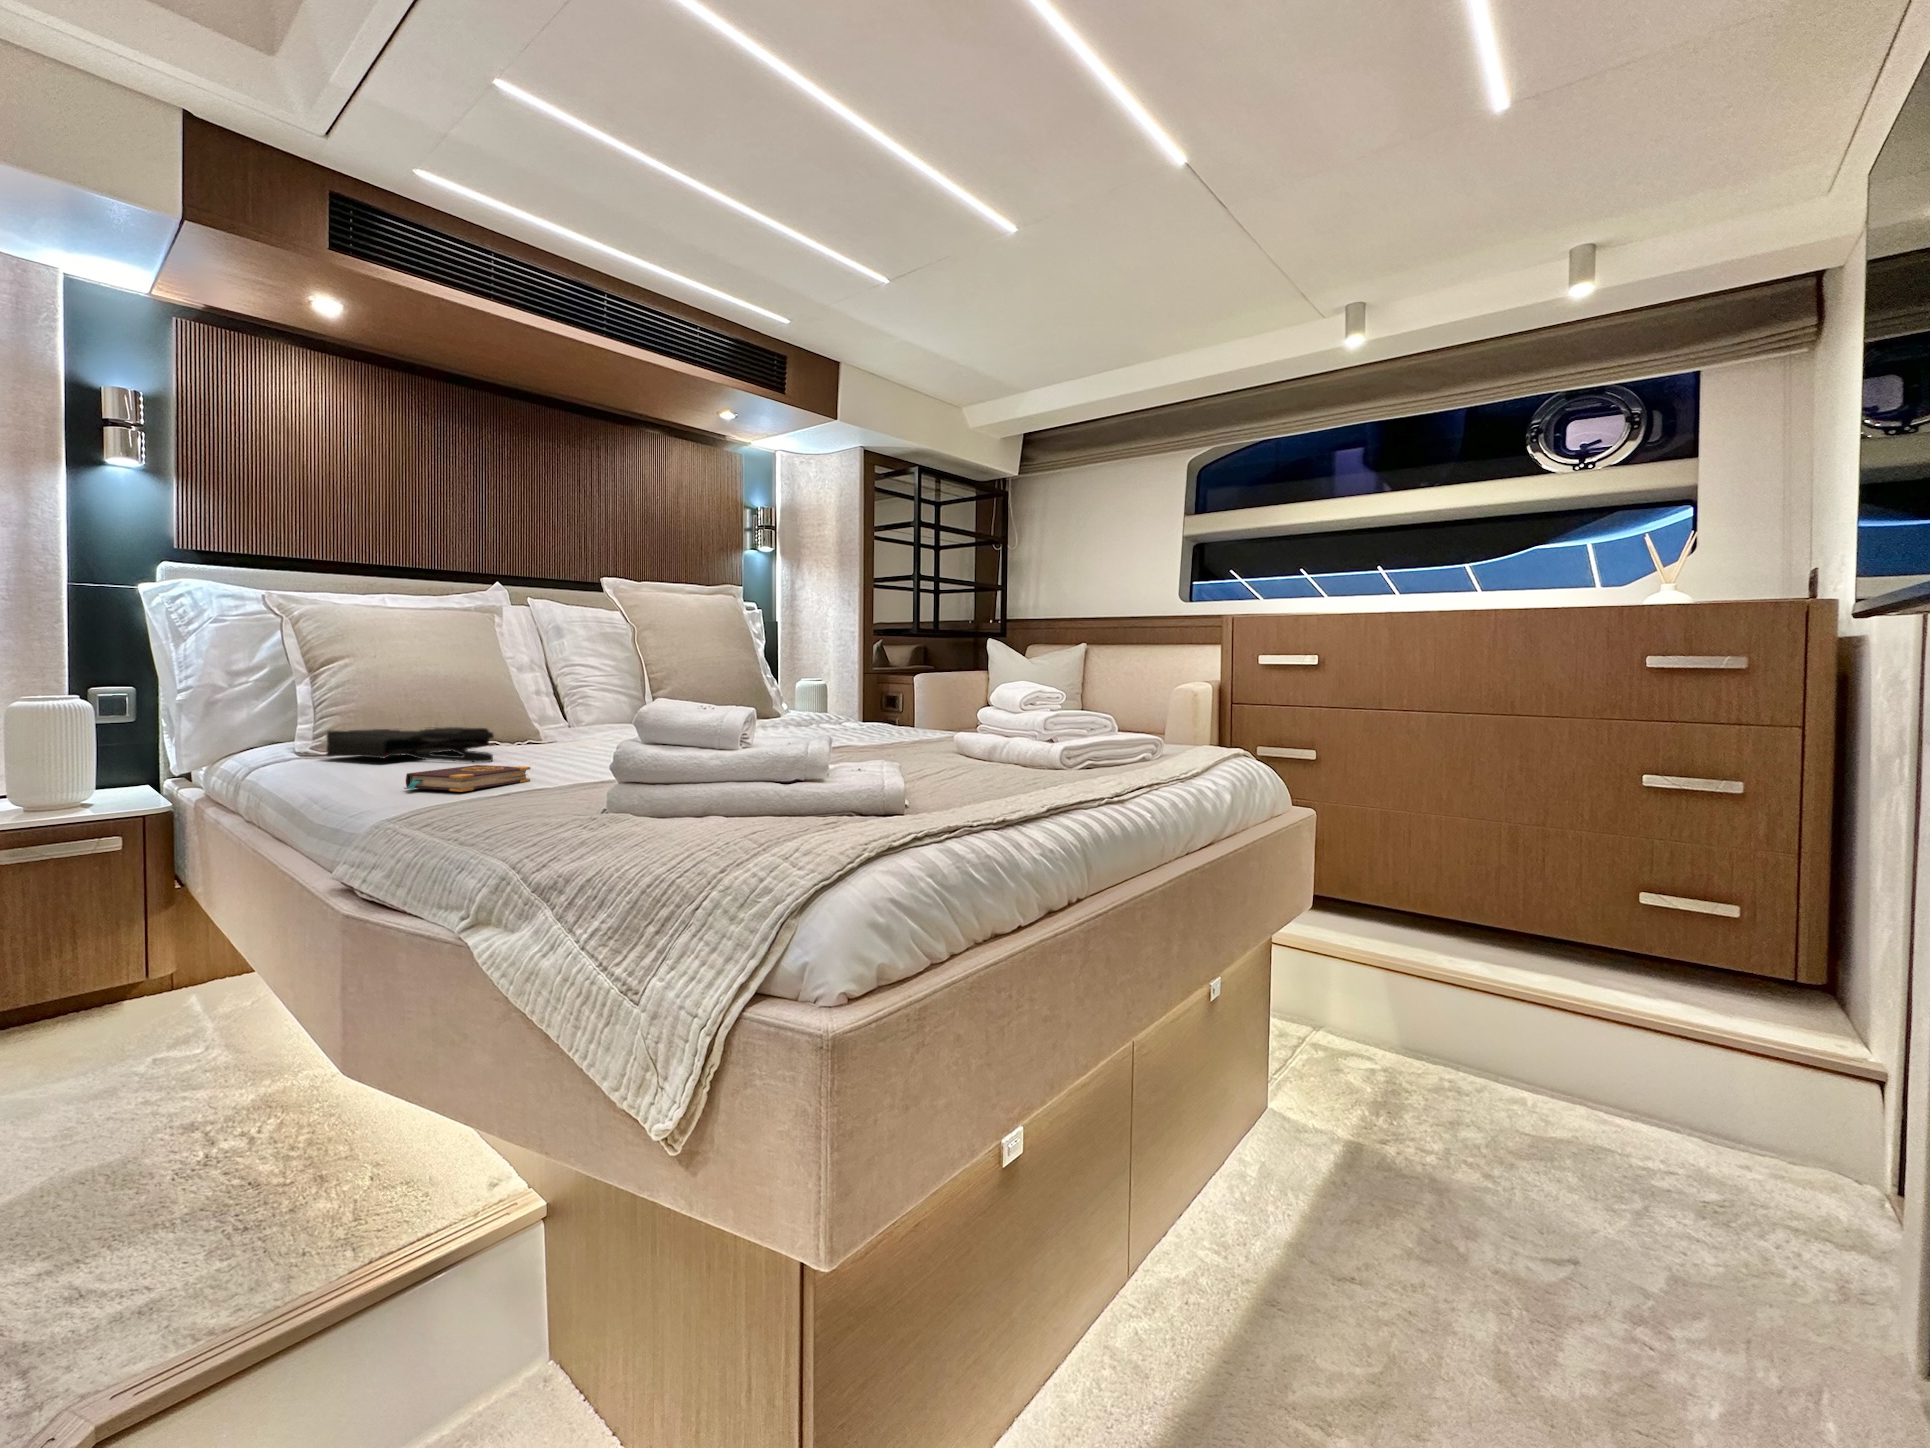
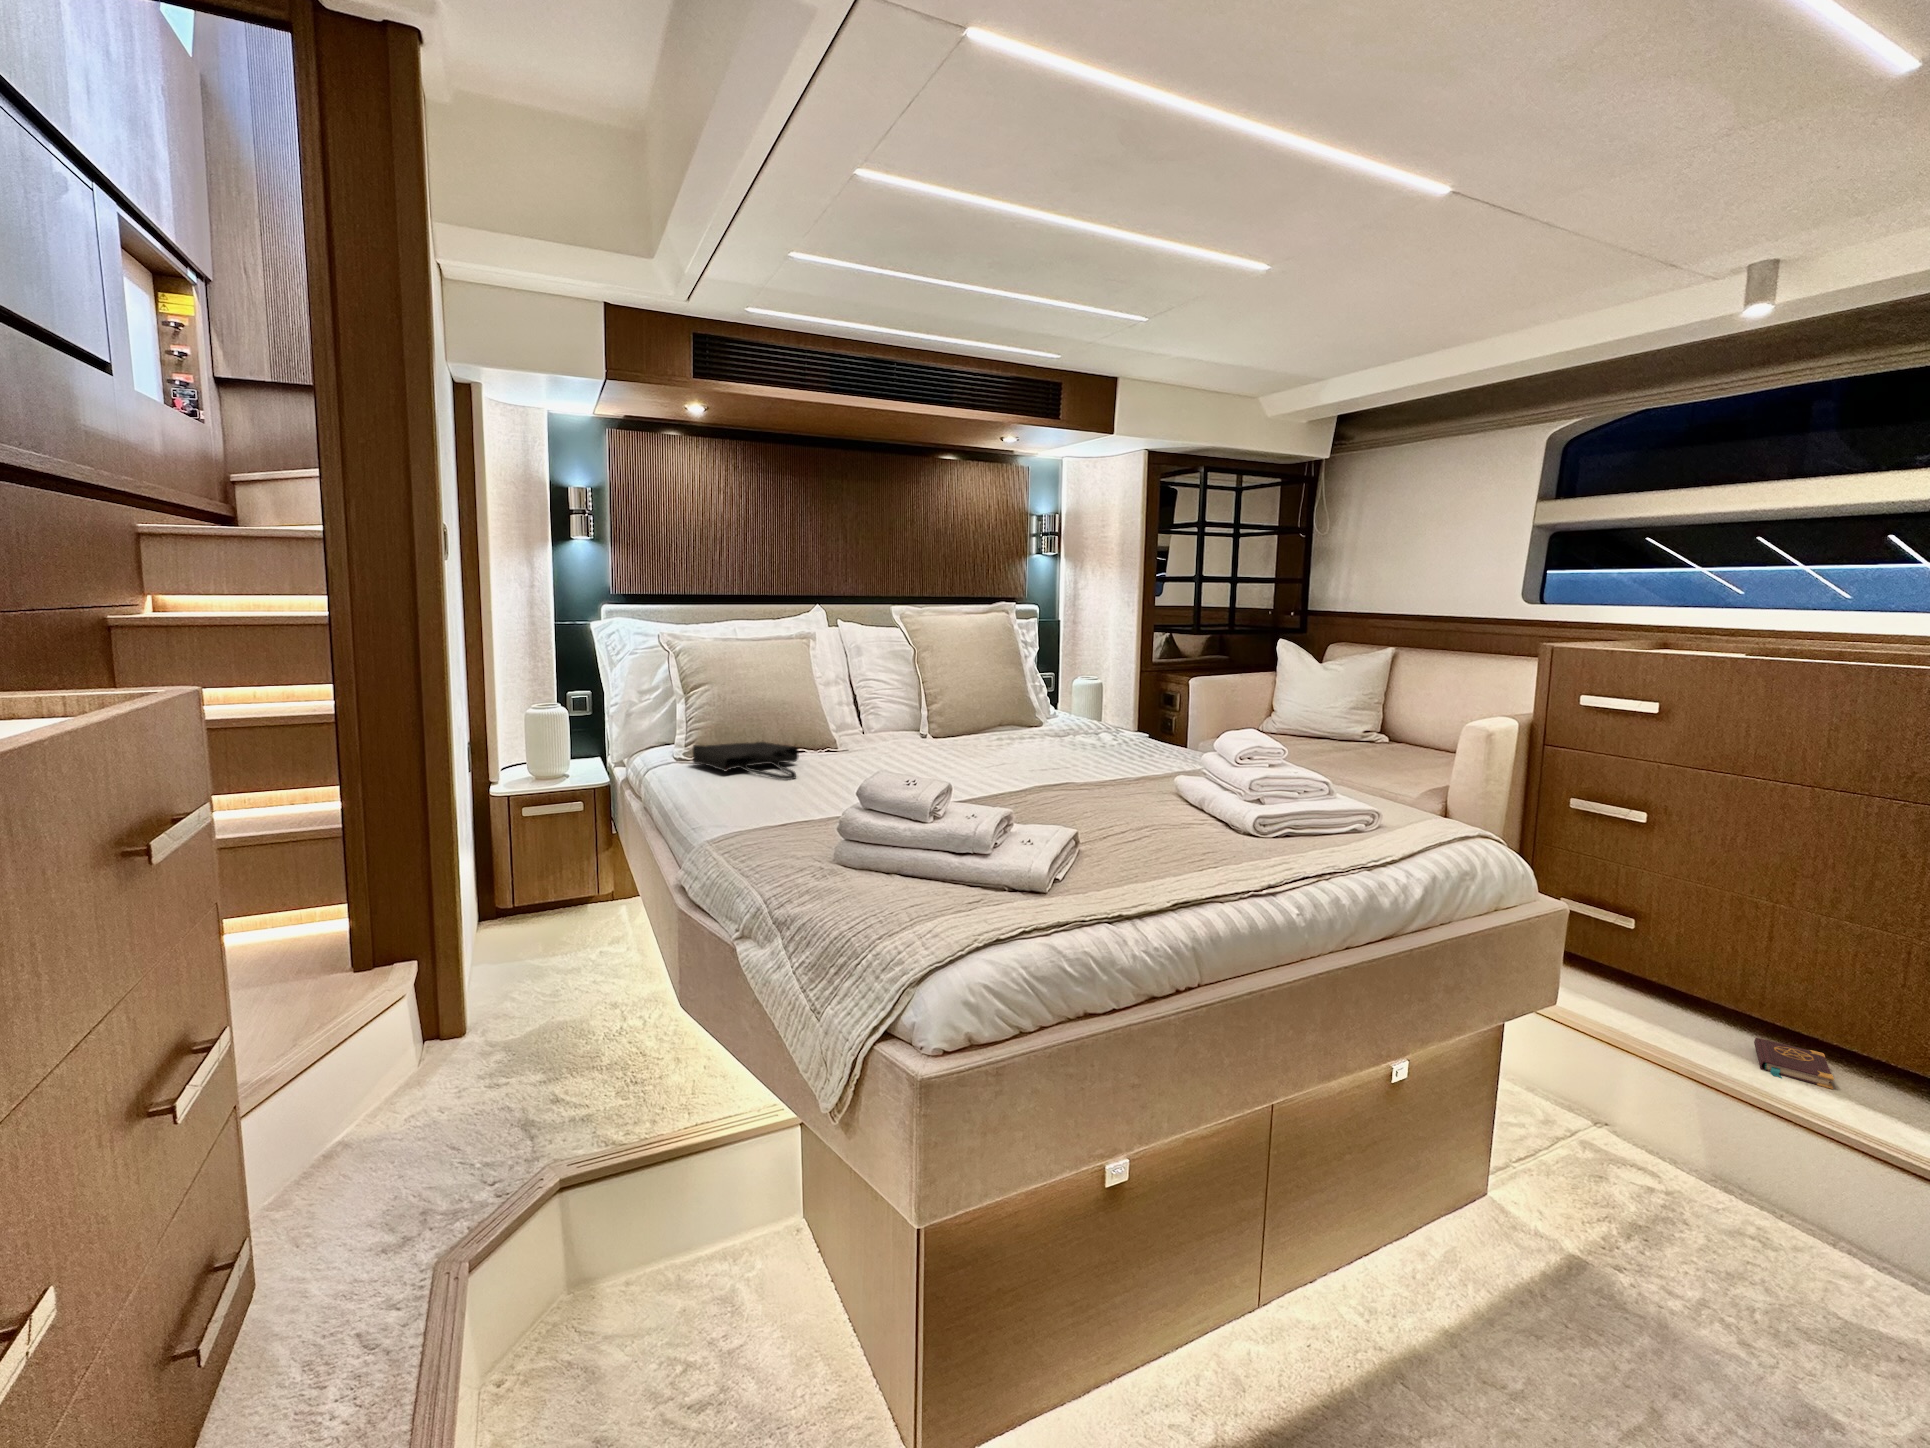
book: present [404,765,531,792] -> present [1754,1038,1834,1089]

